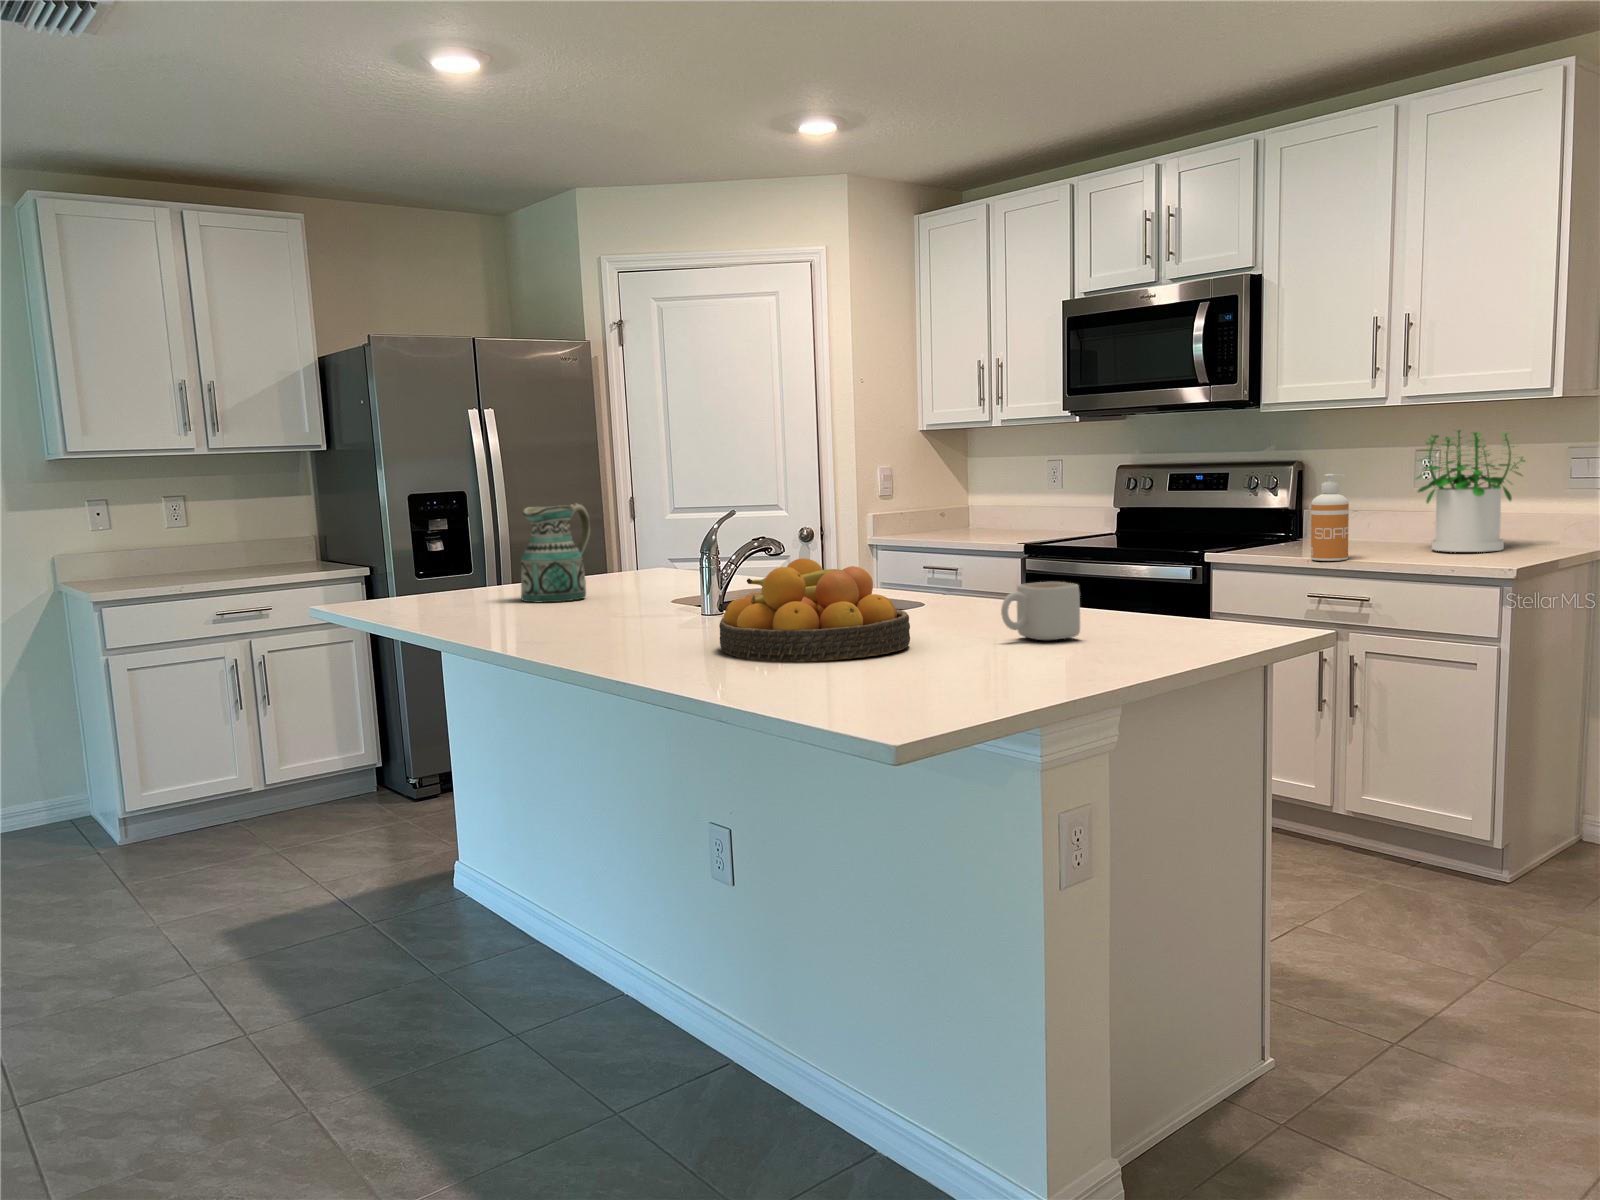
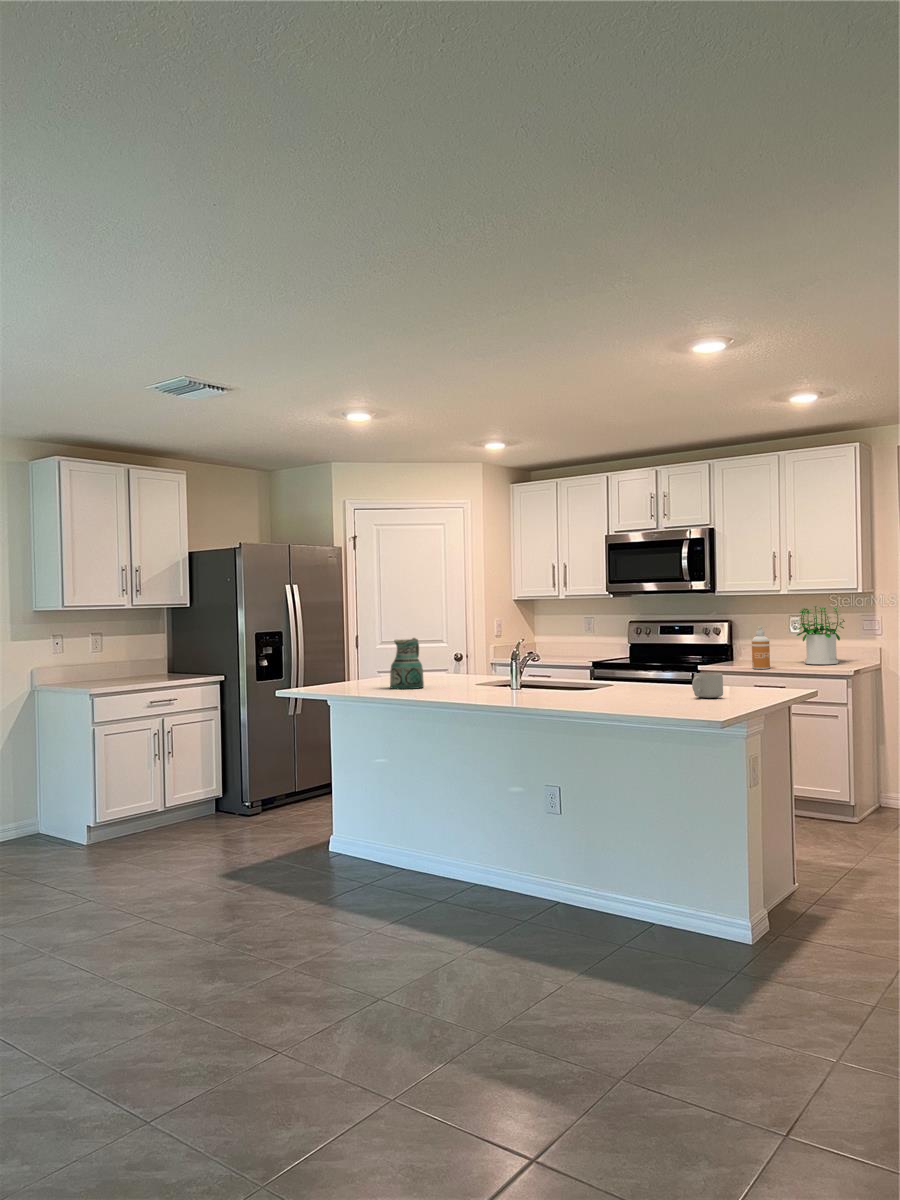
fruit bowl: present [719,558,910,662] -> none [573,662,661,706]

